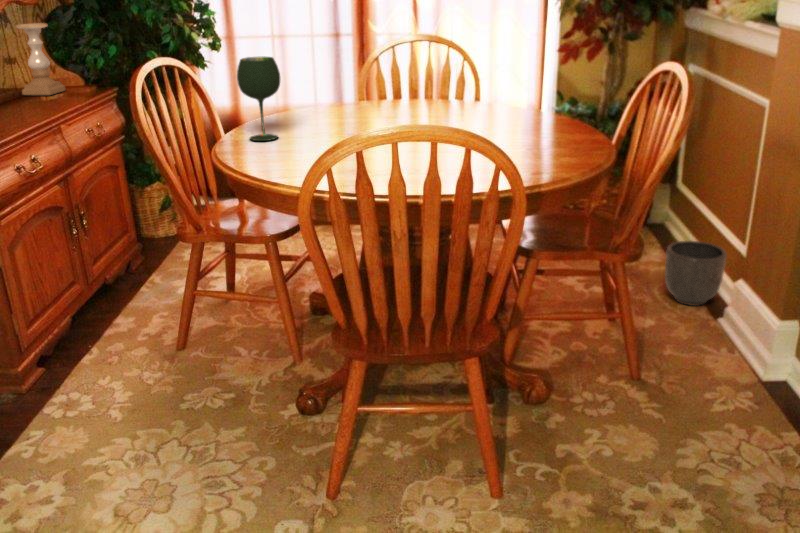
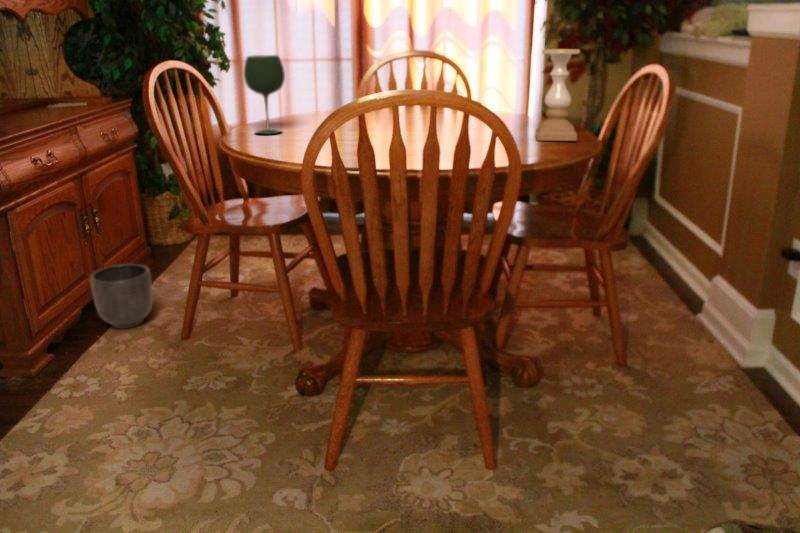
candle holder: present [16,23,66,95] -> present [536,49,580,141]
planter: present [665,241,727,306] -> present [90,264,153,329]

